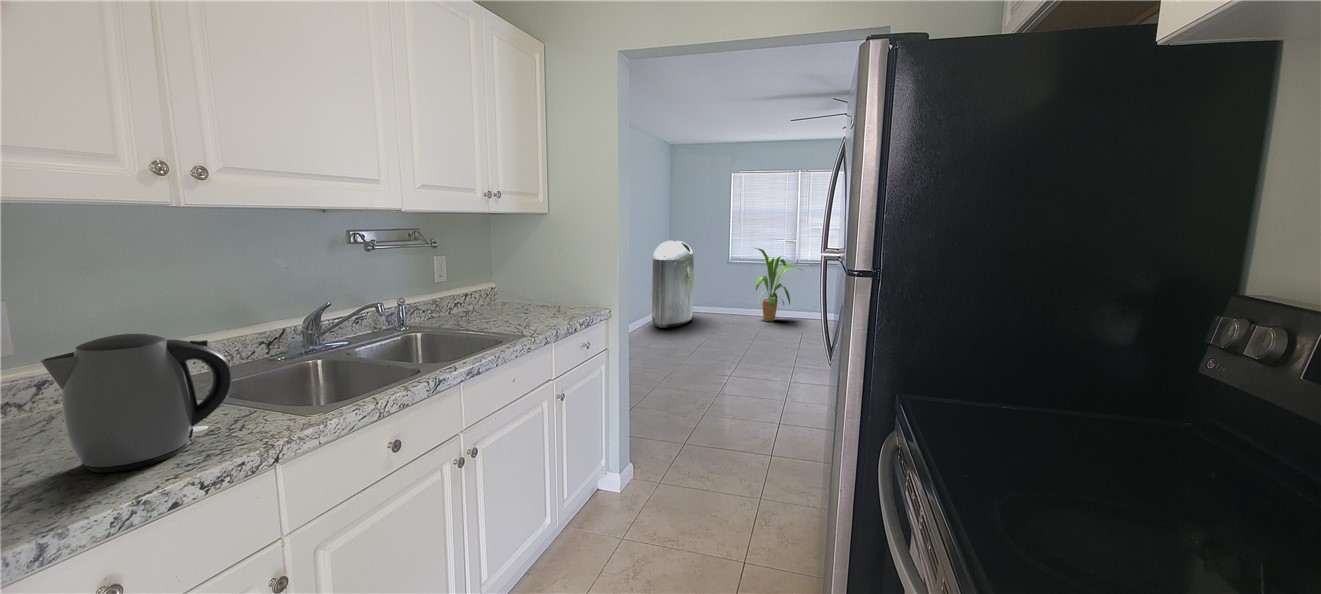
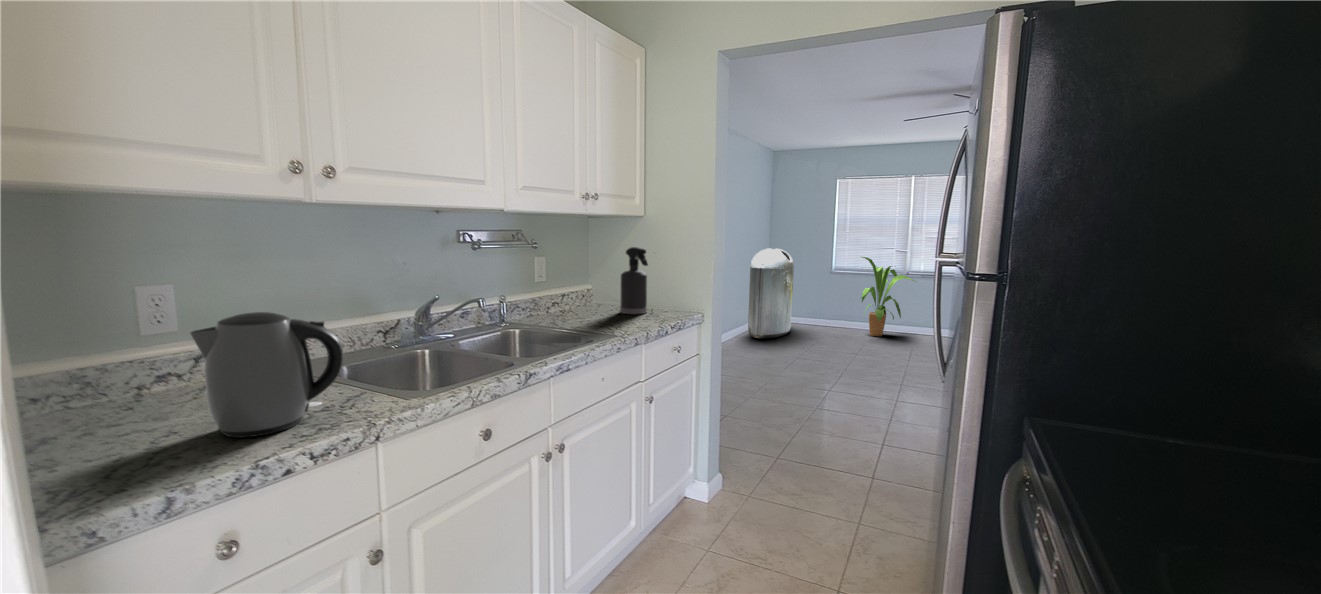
spray bottle: none [526,246,555,313] -> present [620,247,648,314]

